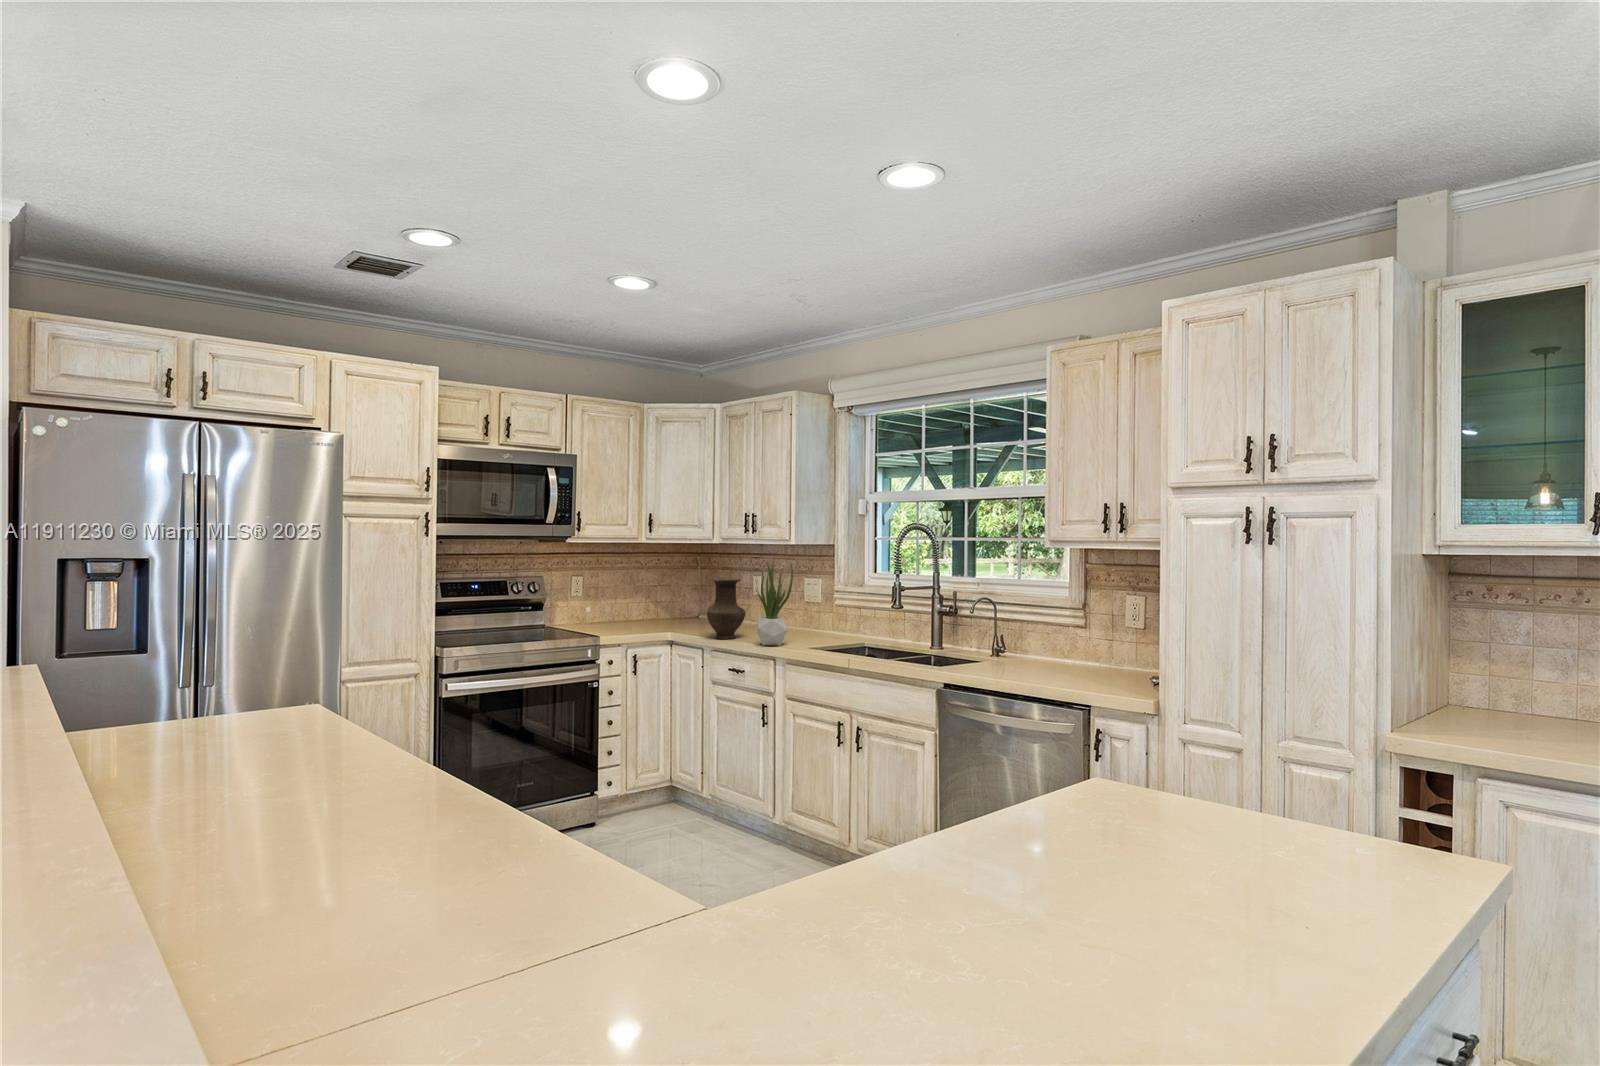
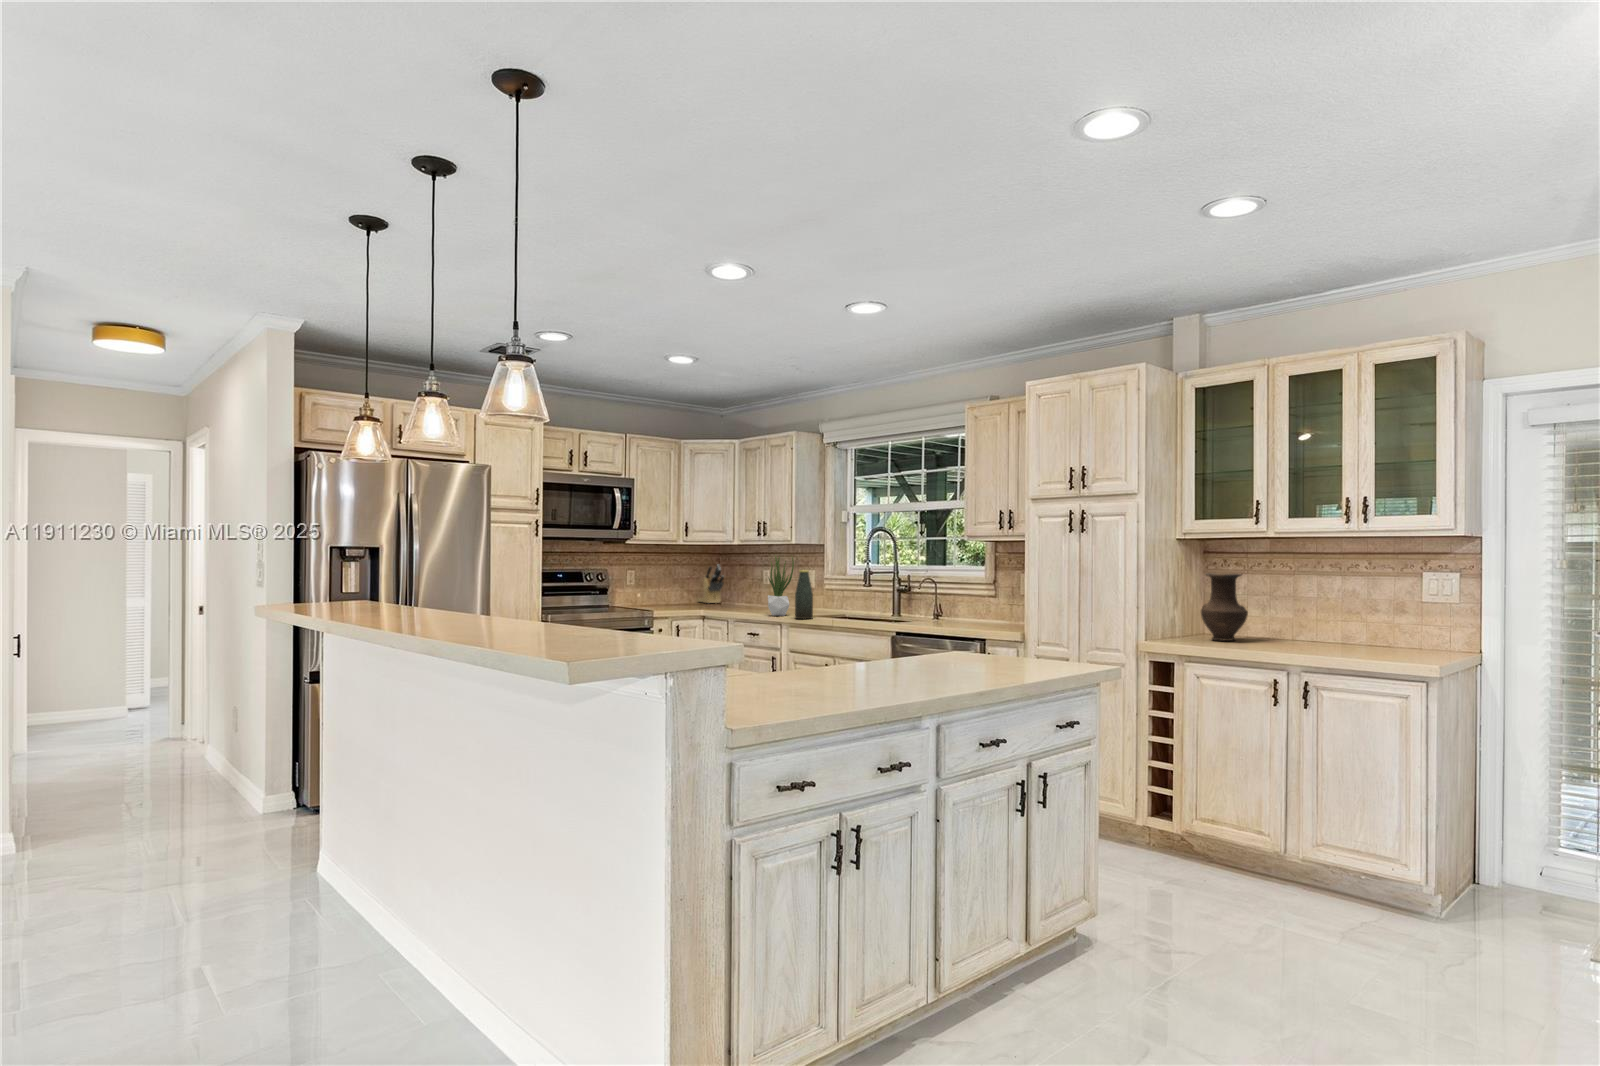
knife block: none [666,567,702,618] -> present [697,564,724,603]
vase: present [707,578,746,639] -> present [1201,573,1248,641]
bottle: none [795,585,820,654] -> present [795,570,813,619]

